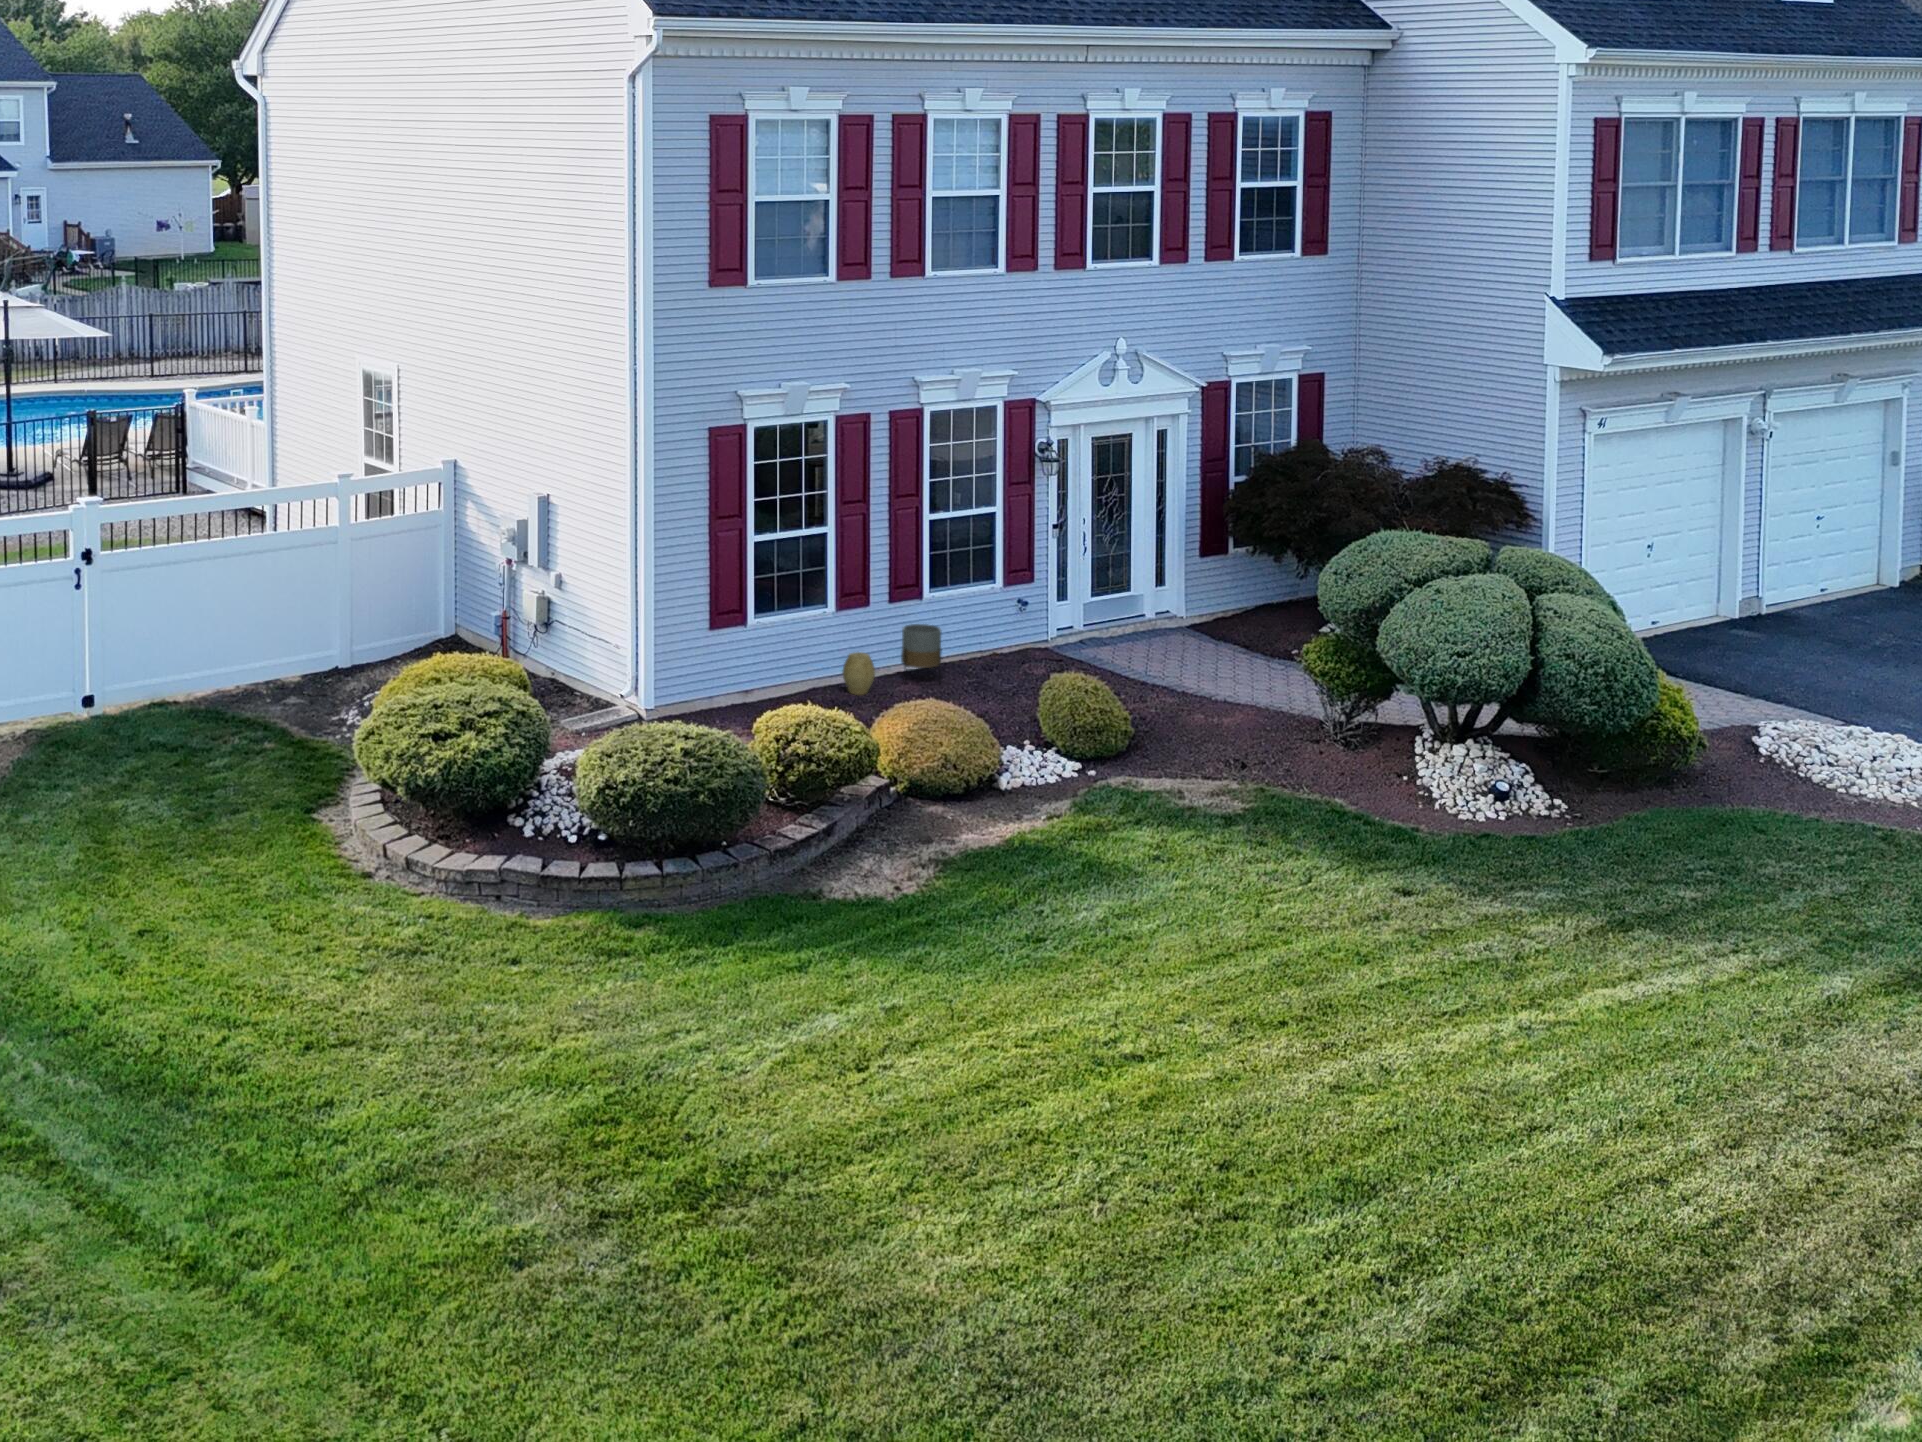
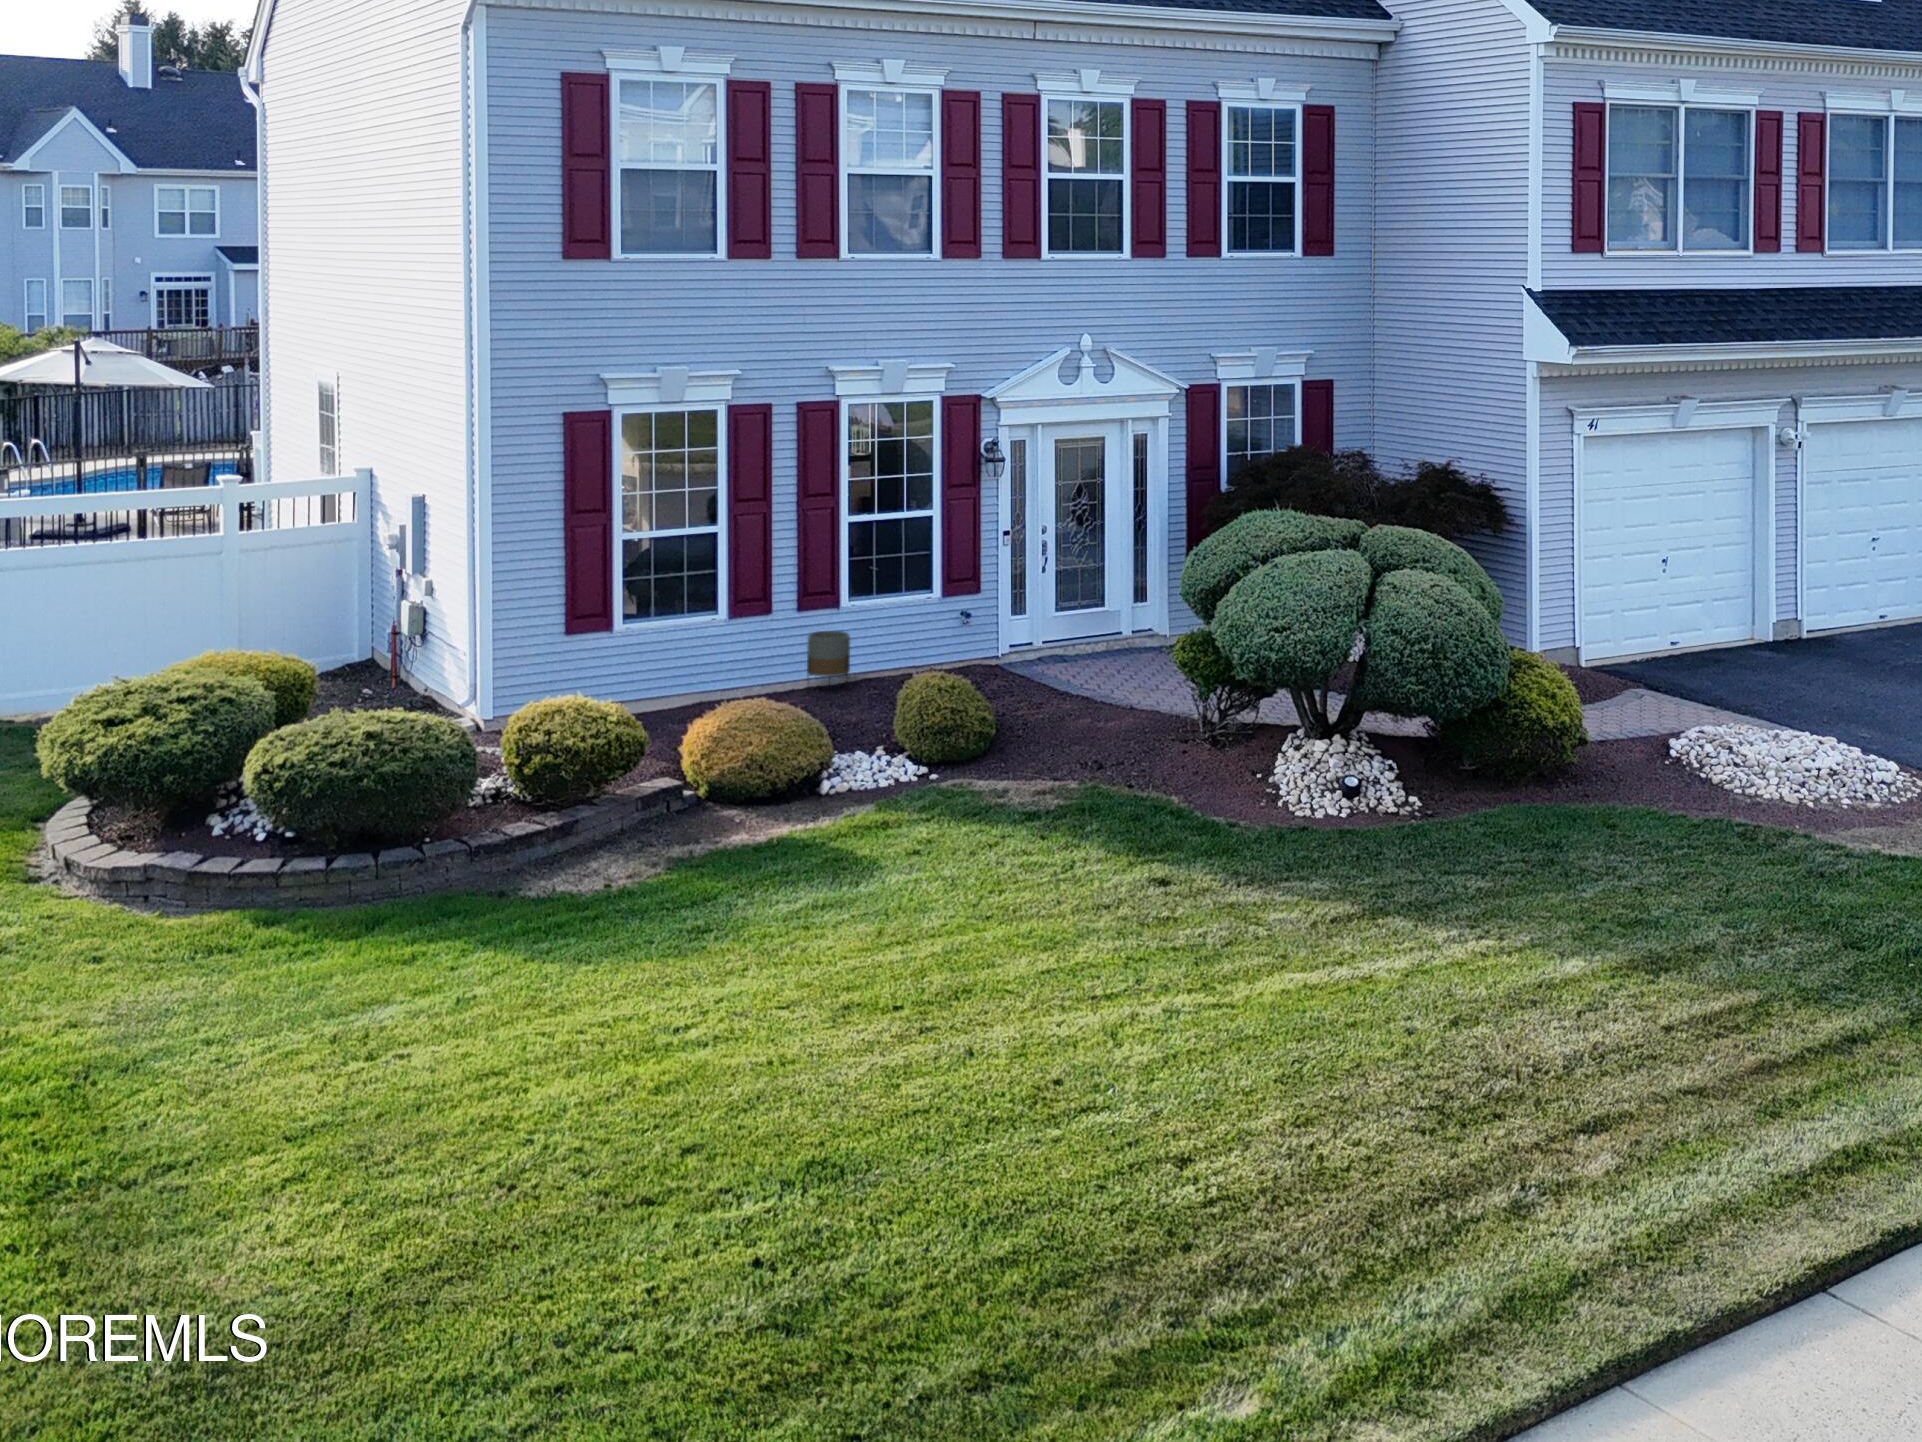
woven basket: present [842,652,875,695] -> none [731,659,767,704]

